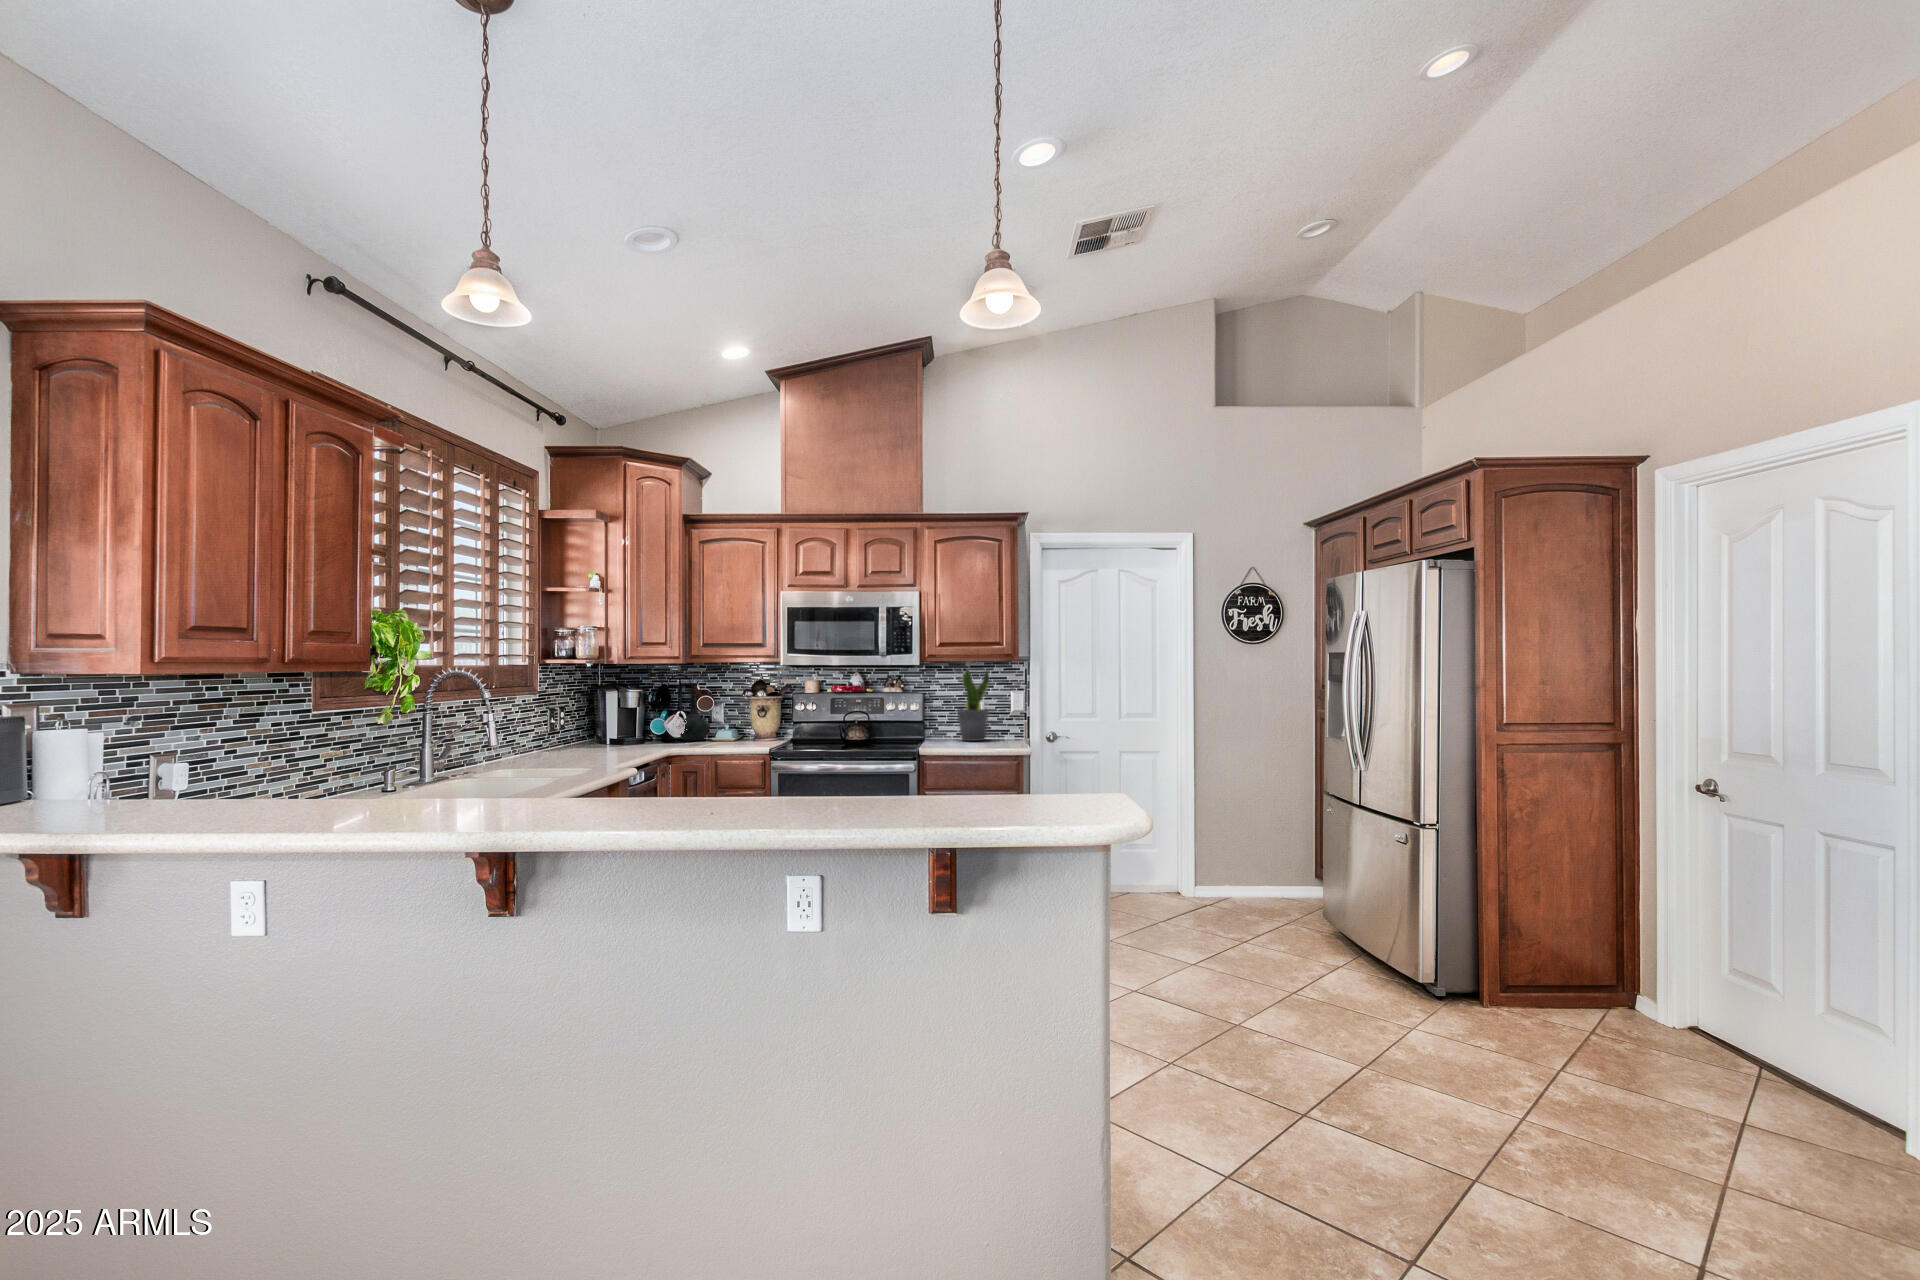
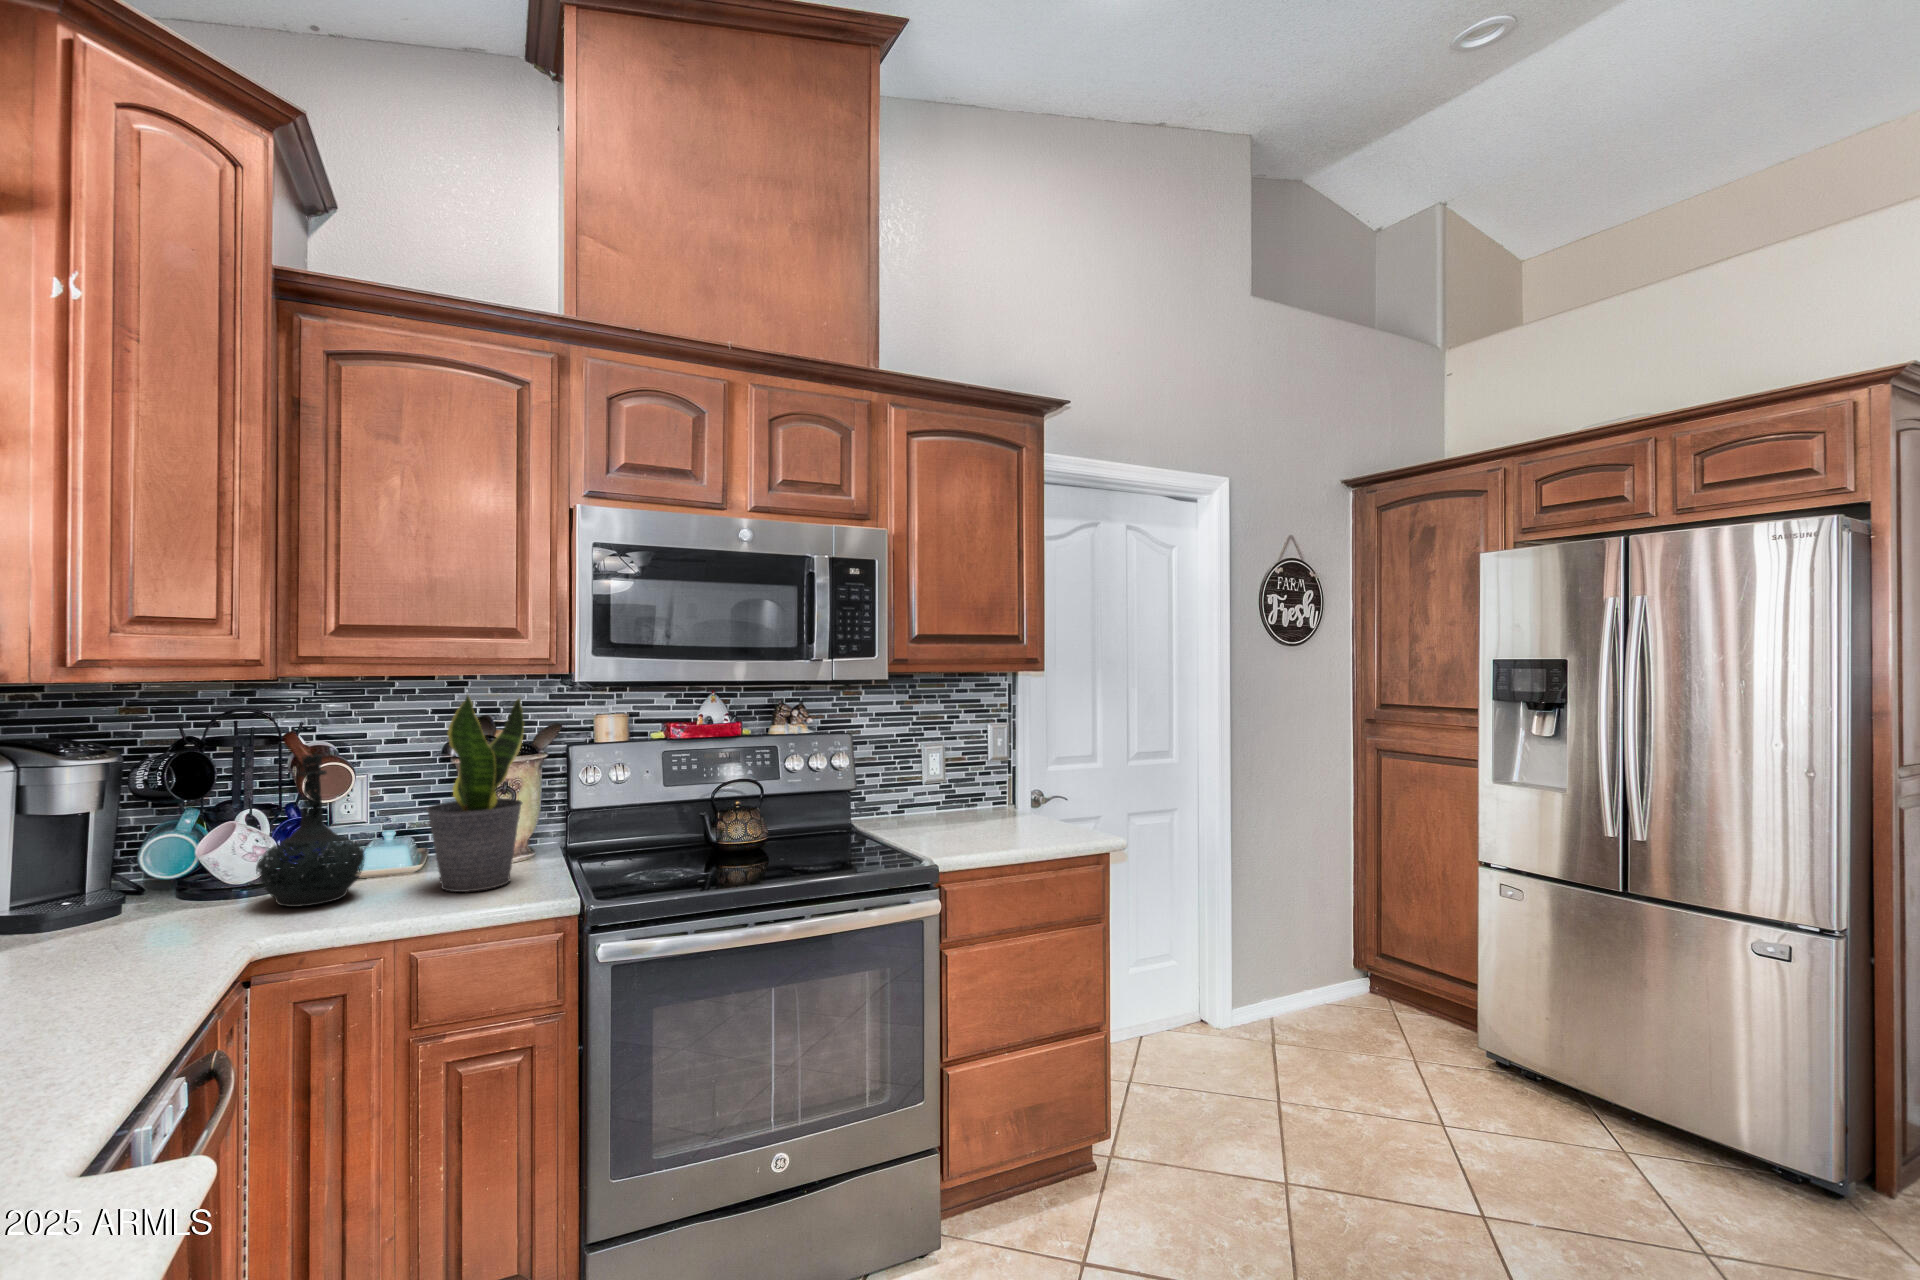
potted plant: present [957,669,989,741] -> present [426,695,524,892]

